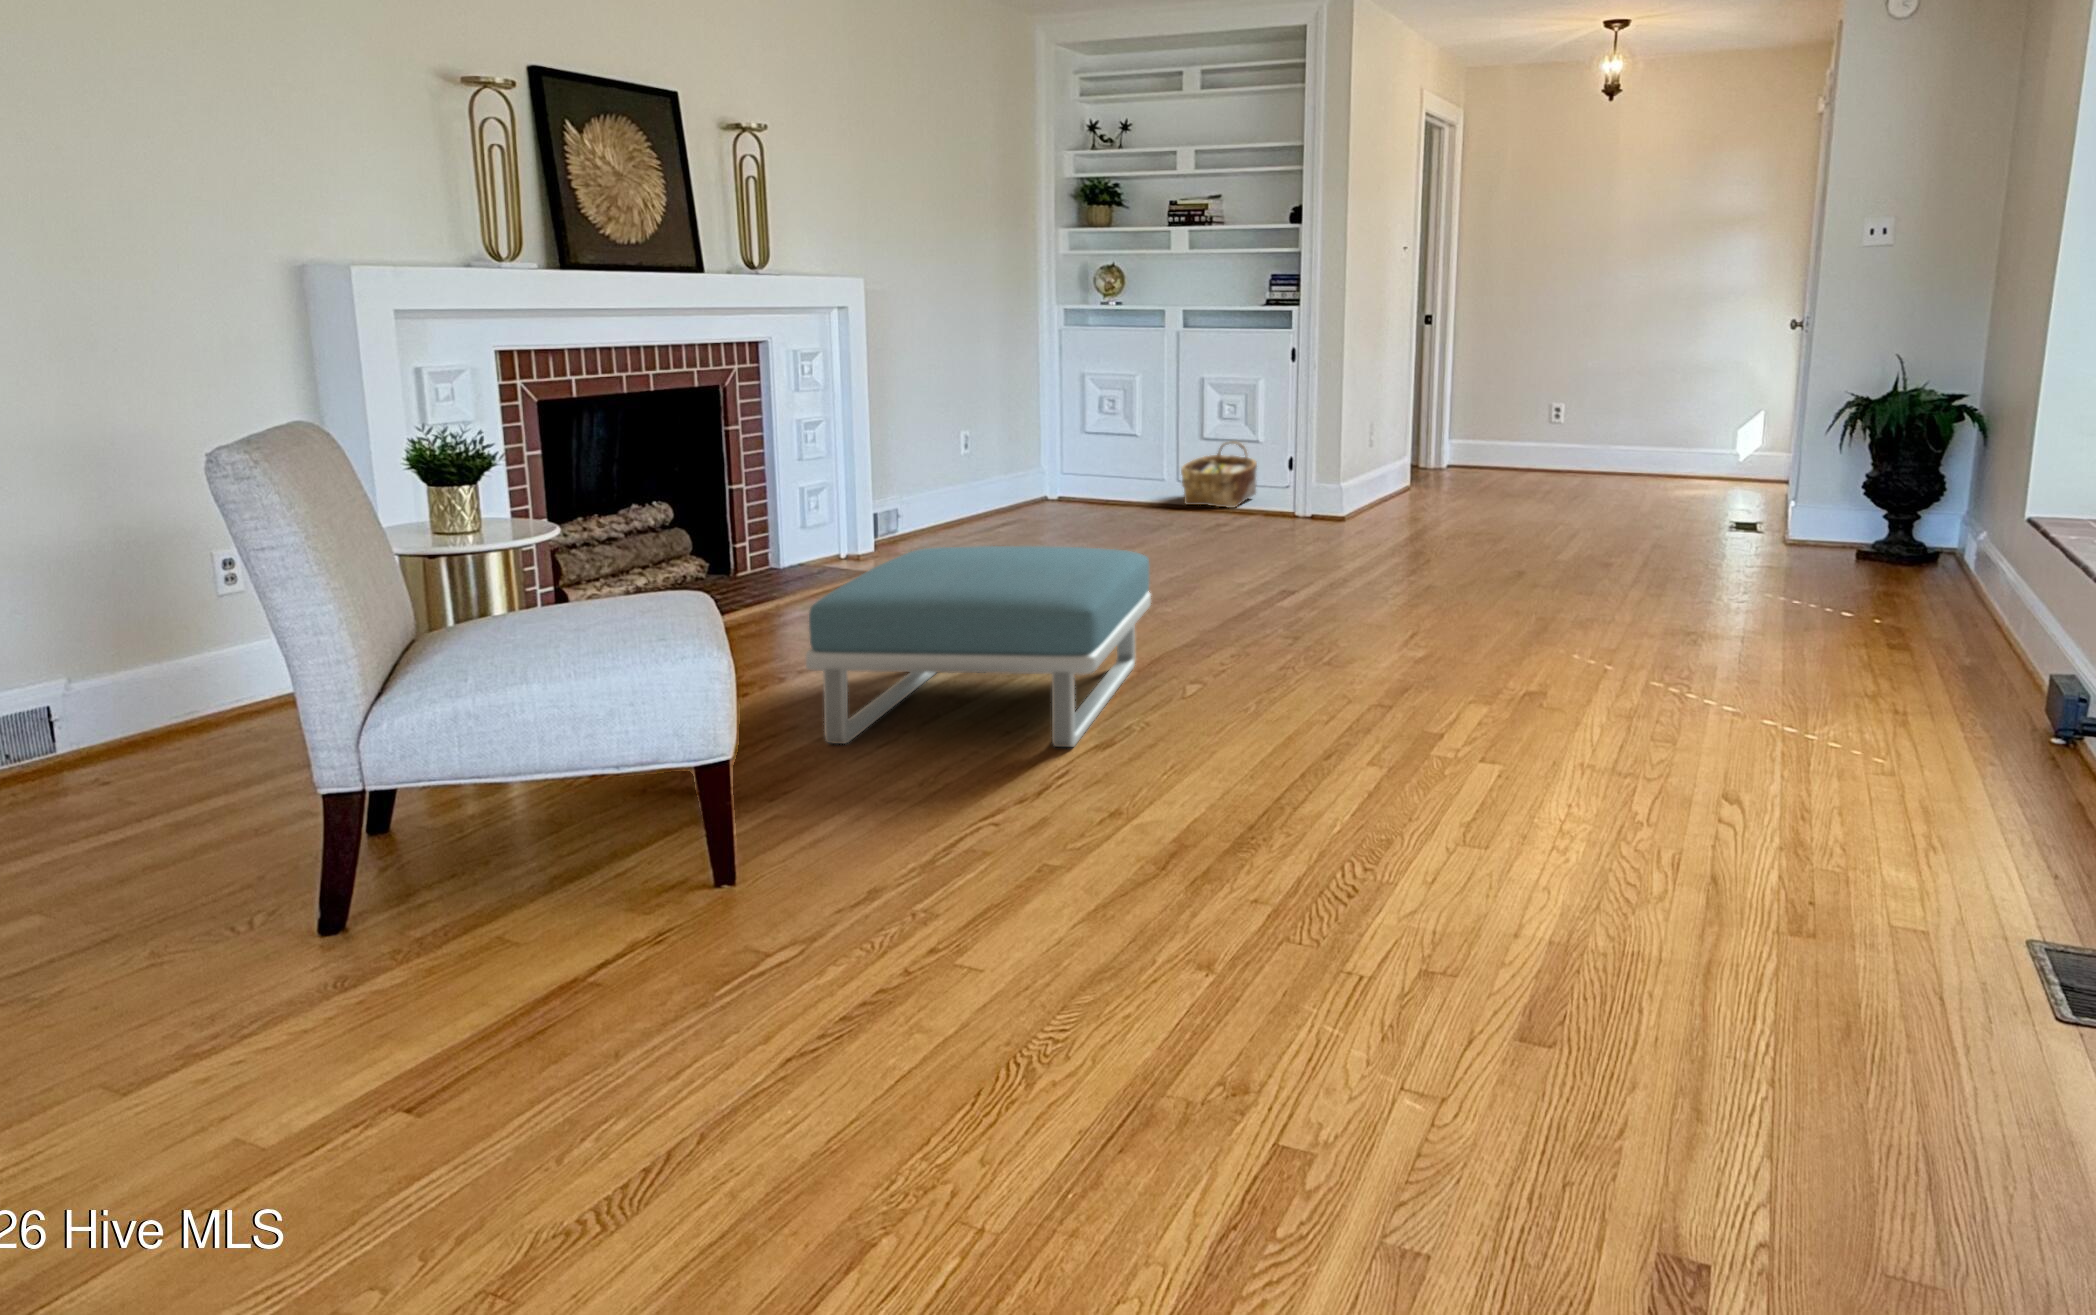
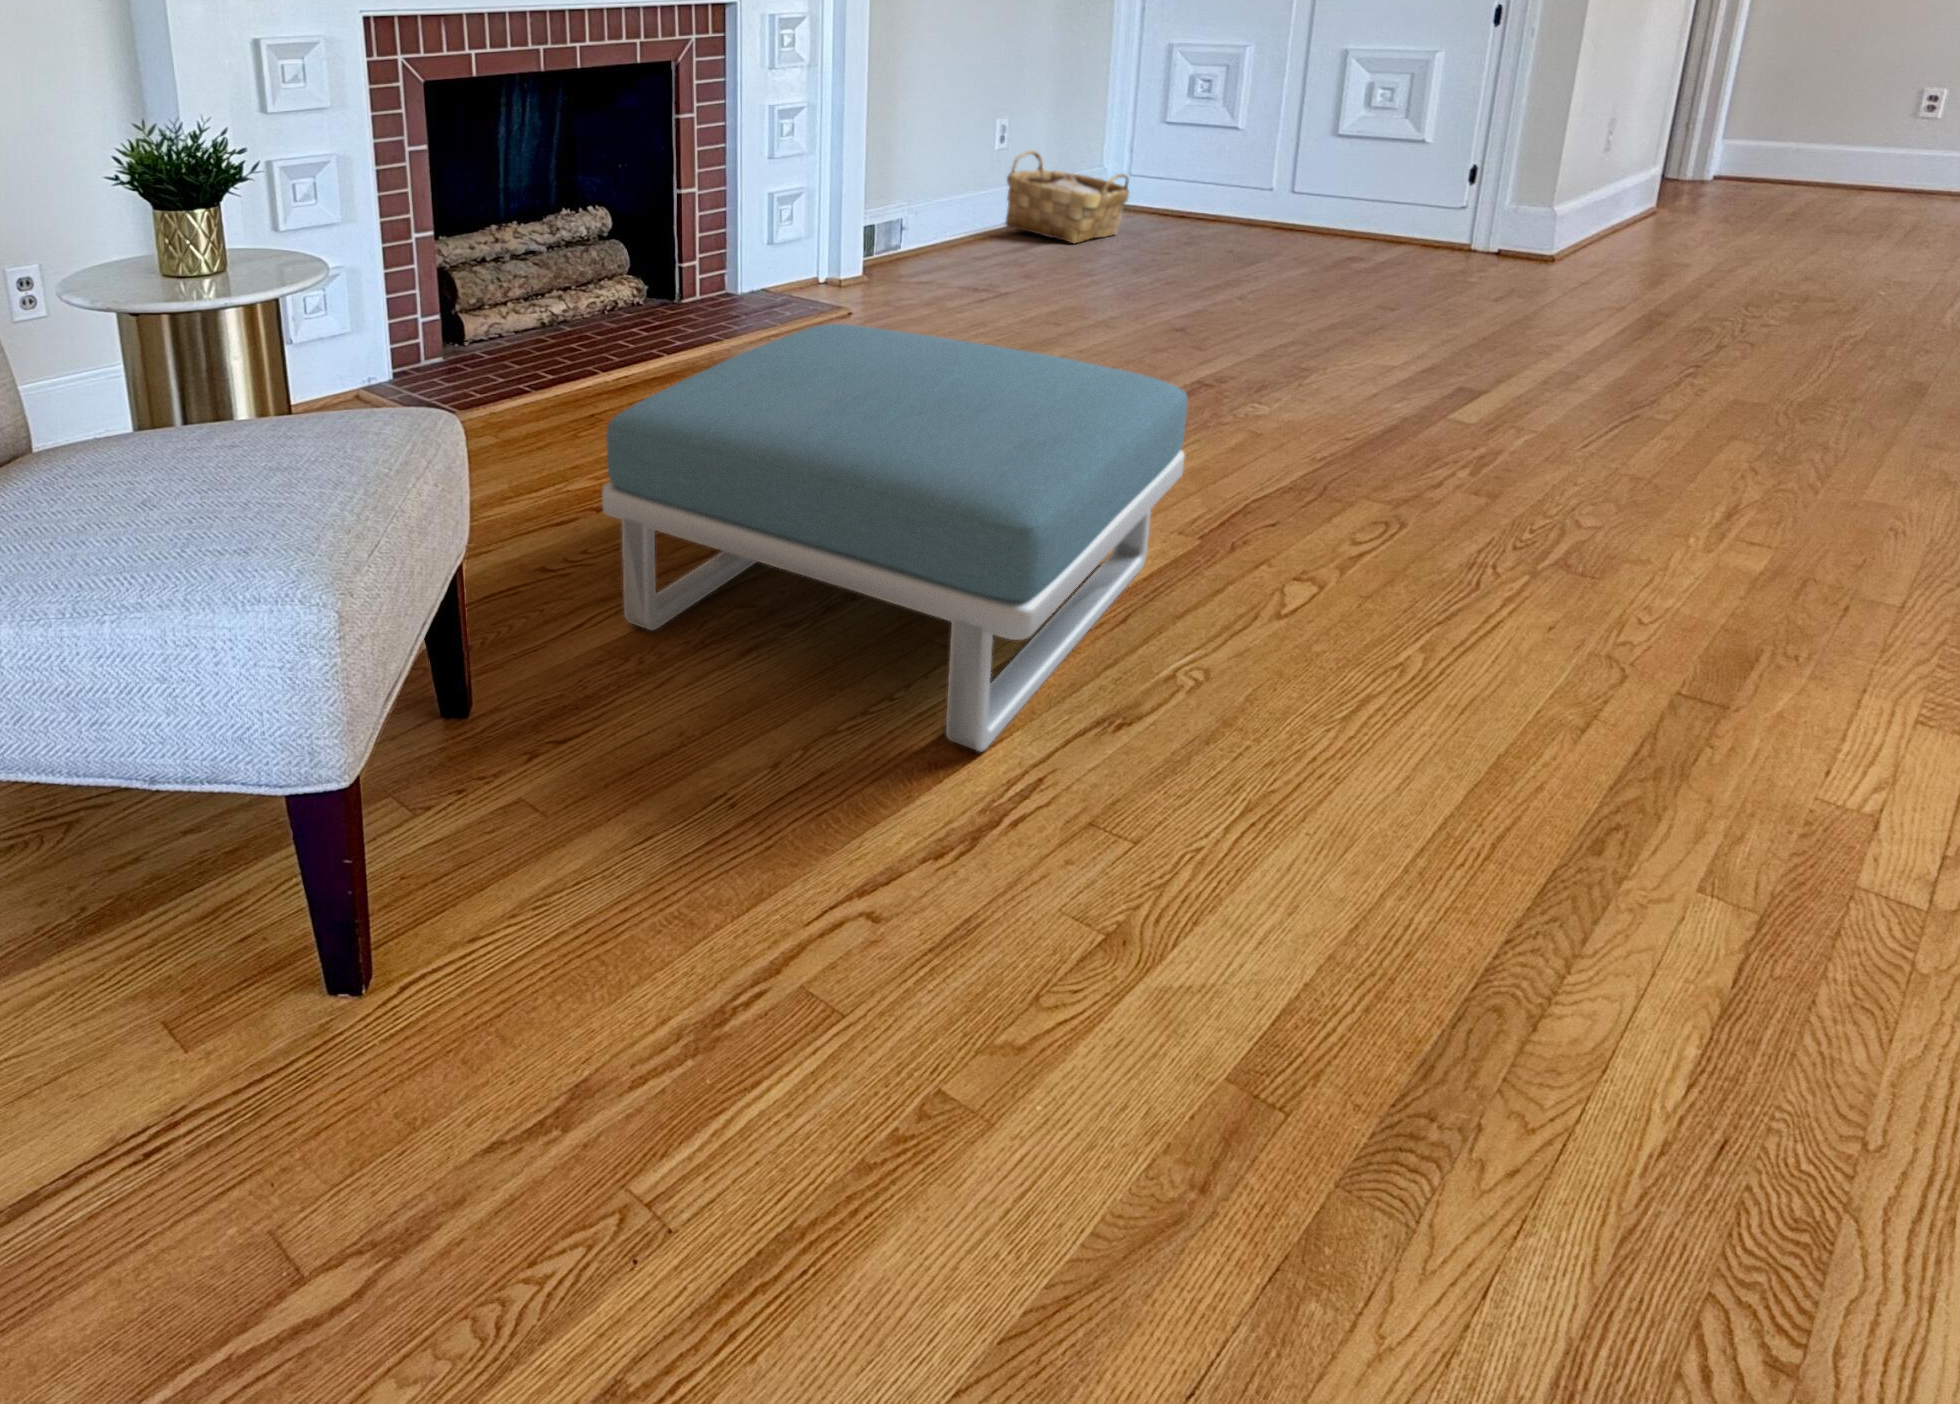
woven basket: present [1181,441,1257,508] -> present [1005,150,1129,243]

